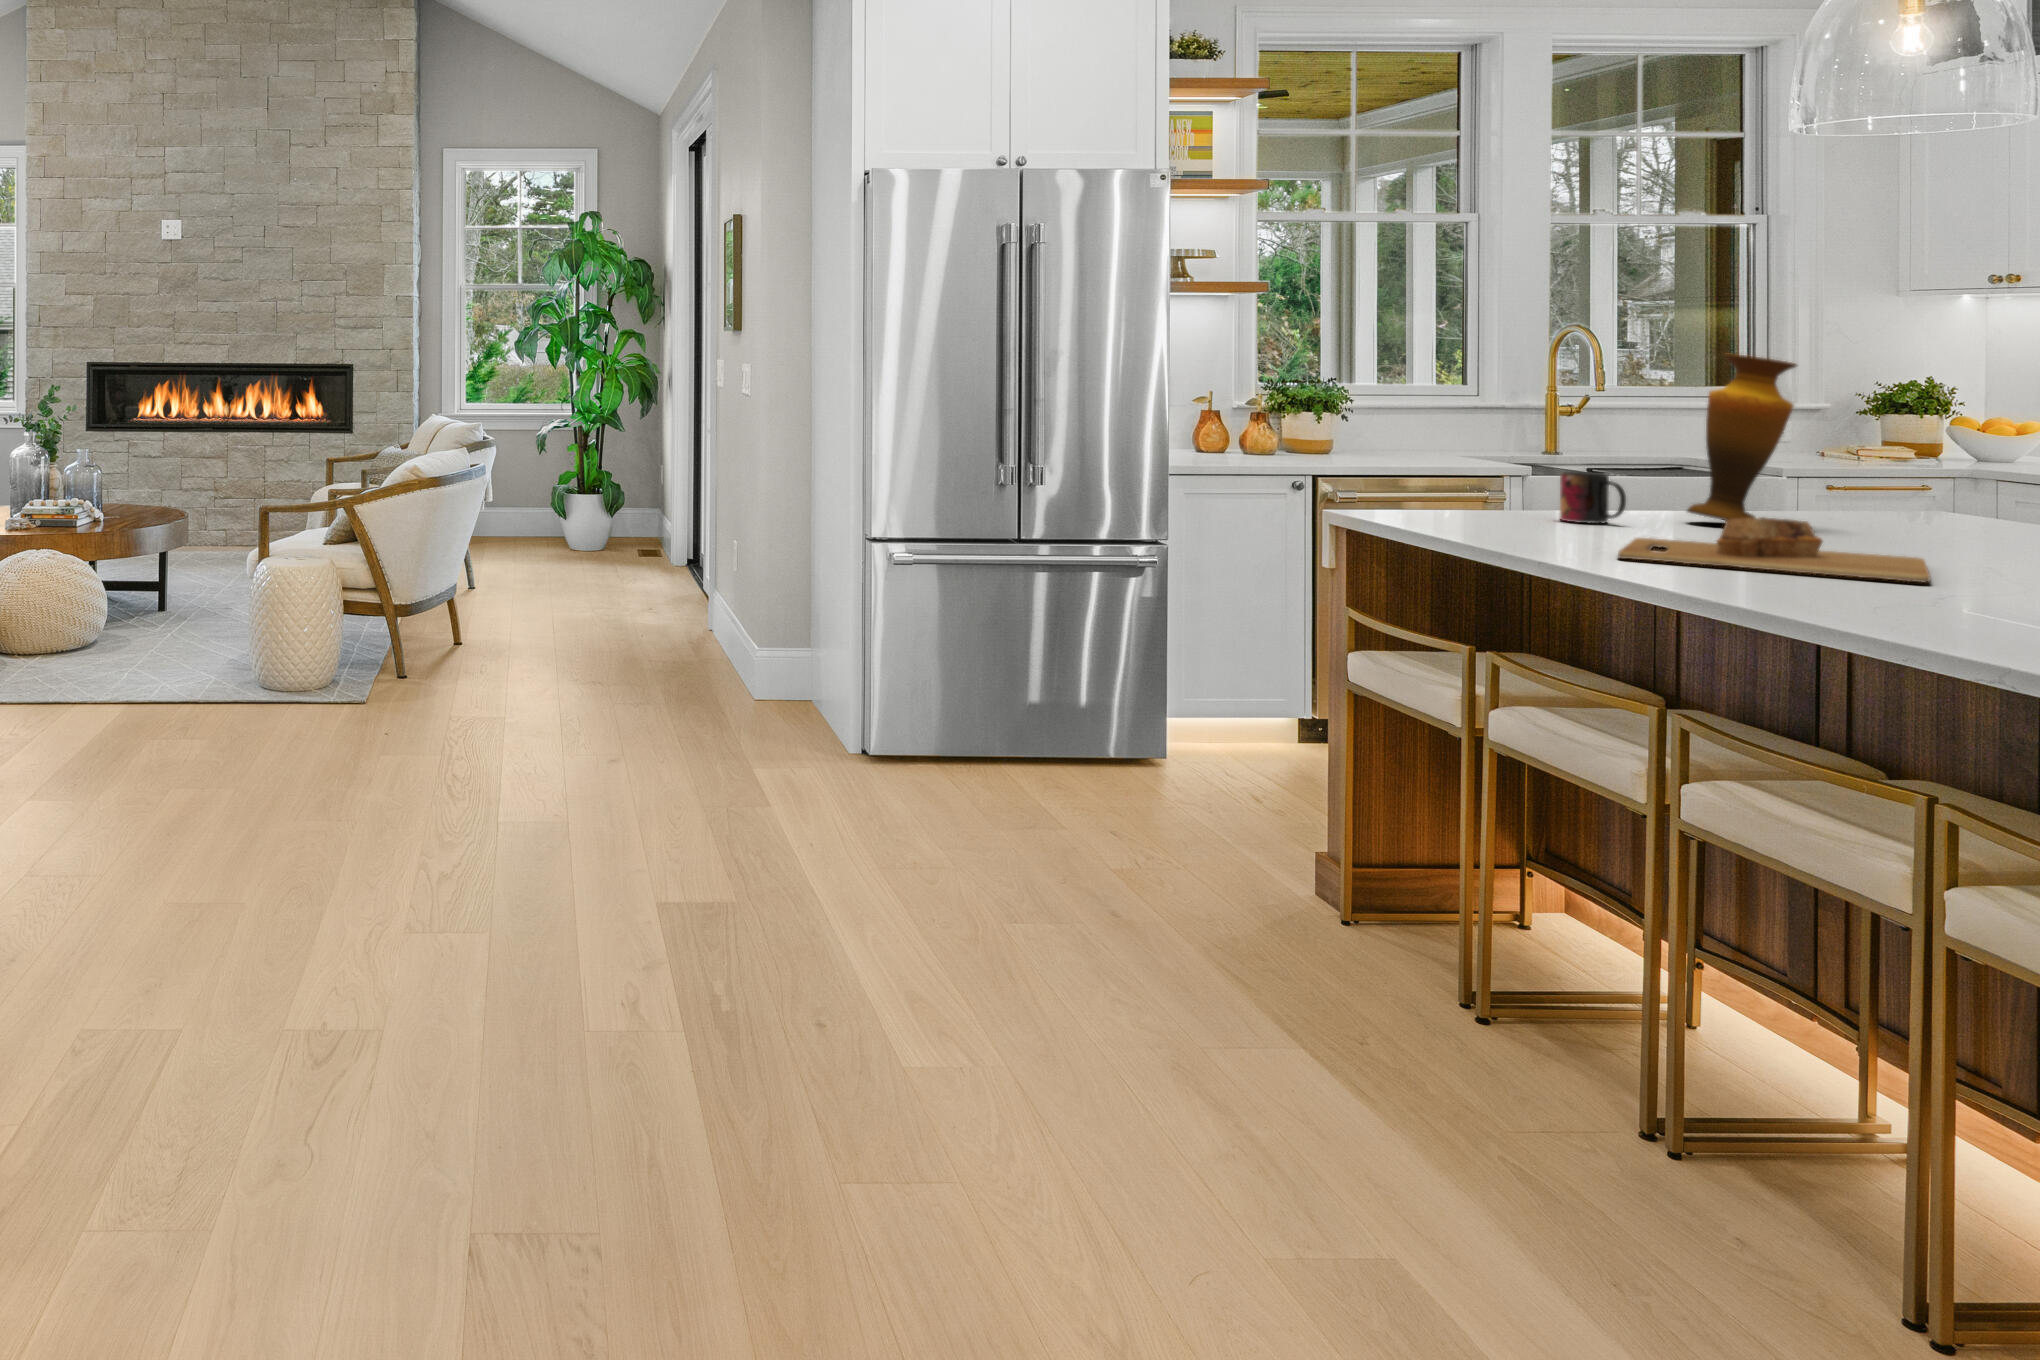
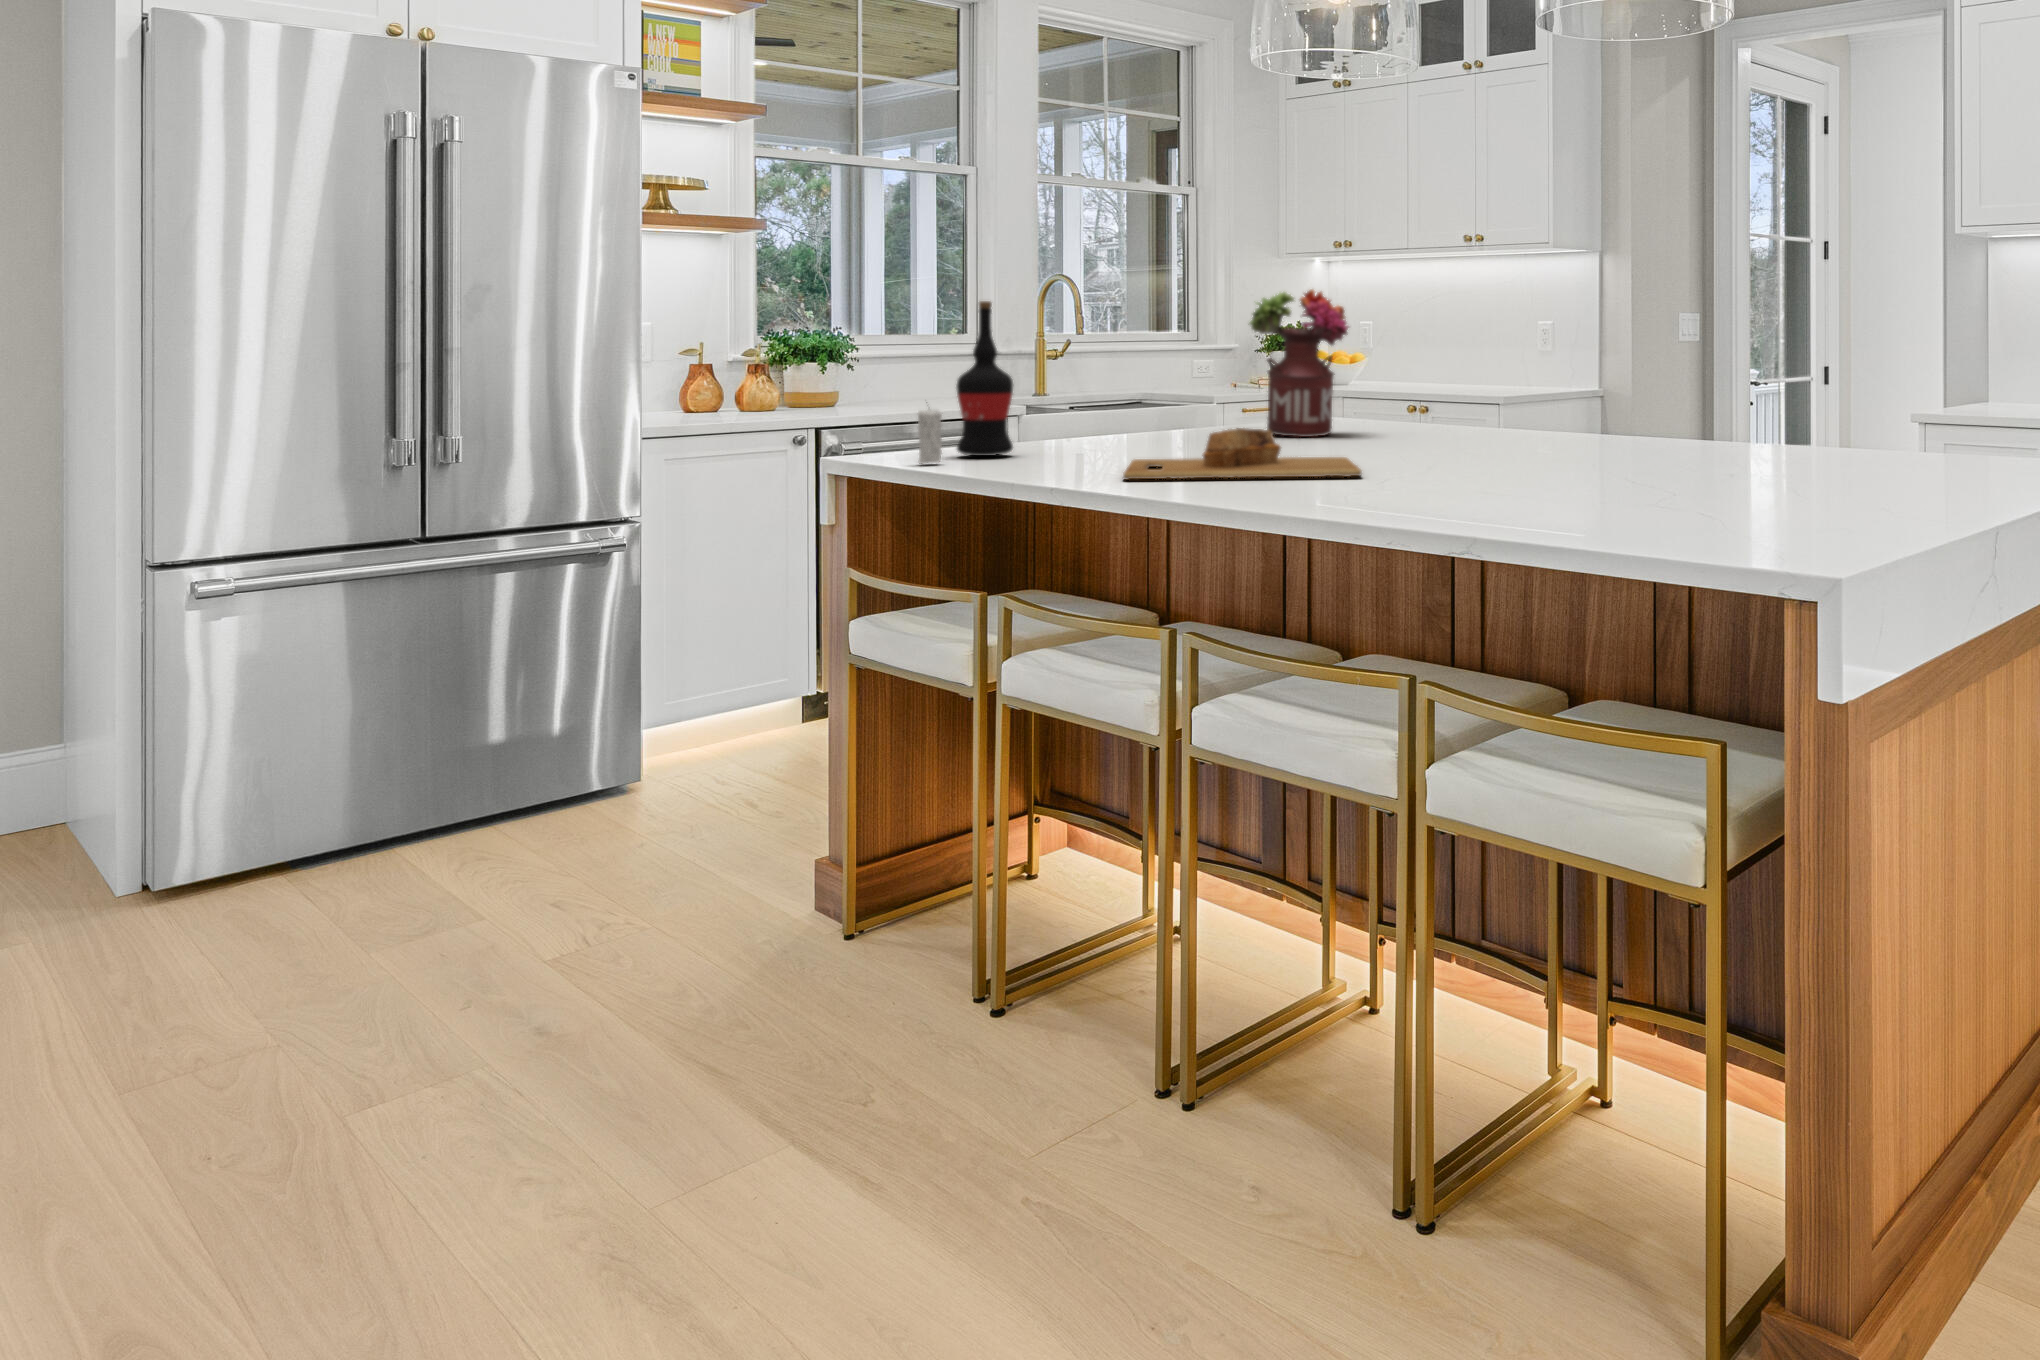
vase: present [1687,354,1798,521] -> none [1165,283,1247,444]
flower arrangement: none [1806,354,1962,527] -> present [1250,290,1349,437]
wine bottle: none [1447,376,1506,520] -> present [957,301,1013,456]
candle: none [1409,464,1433,523] -> present [918,409,942,464]
mug: present [1559,472,1626,524] -> none [1062,400,1119,452]

